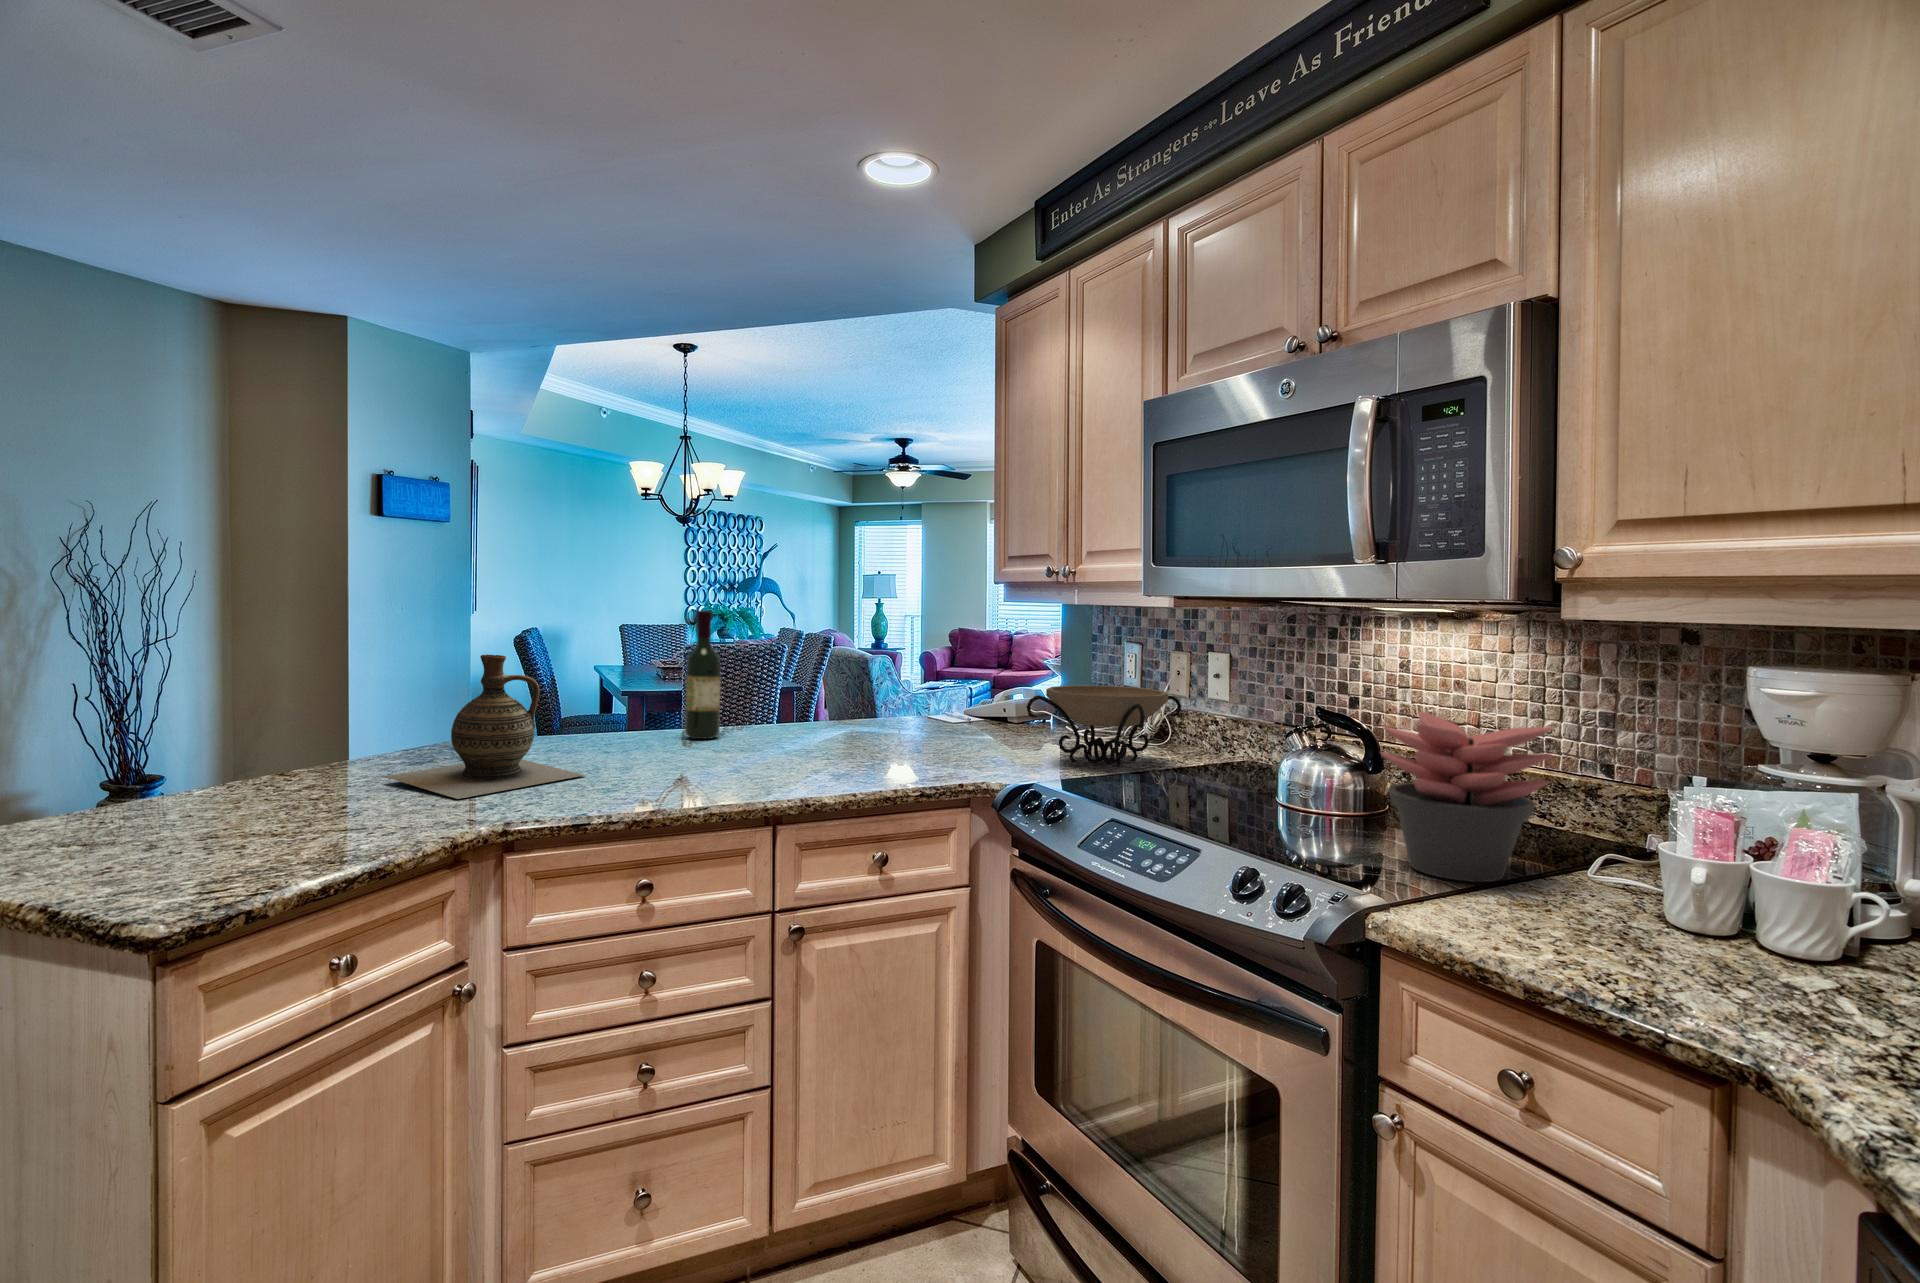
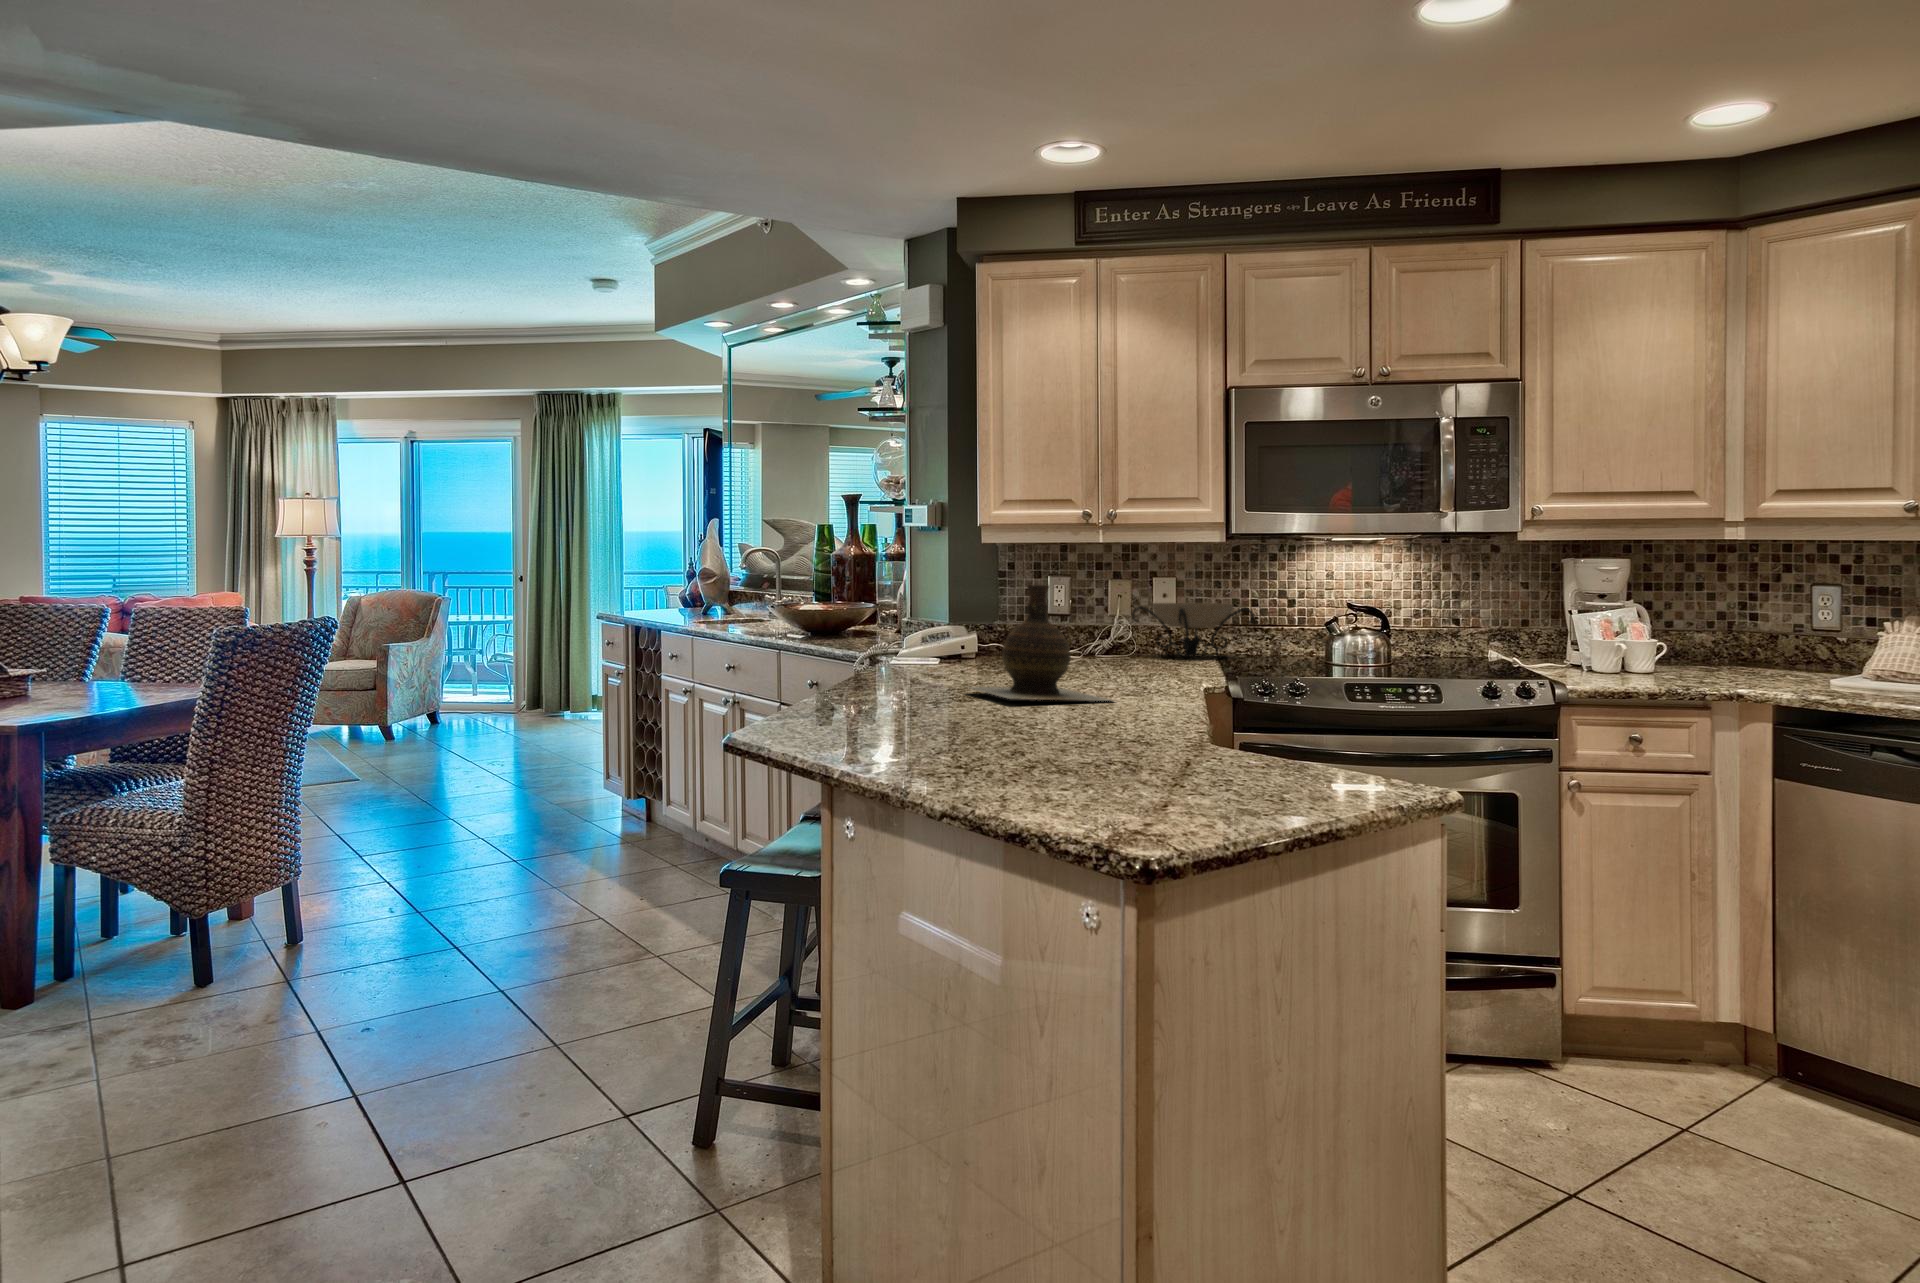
wine bottle: present [685,611,721,739] -> none [900,549,933,674]
succulent plant: present [1381,711,1553,882] -> none [1465,590,1543,665]

